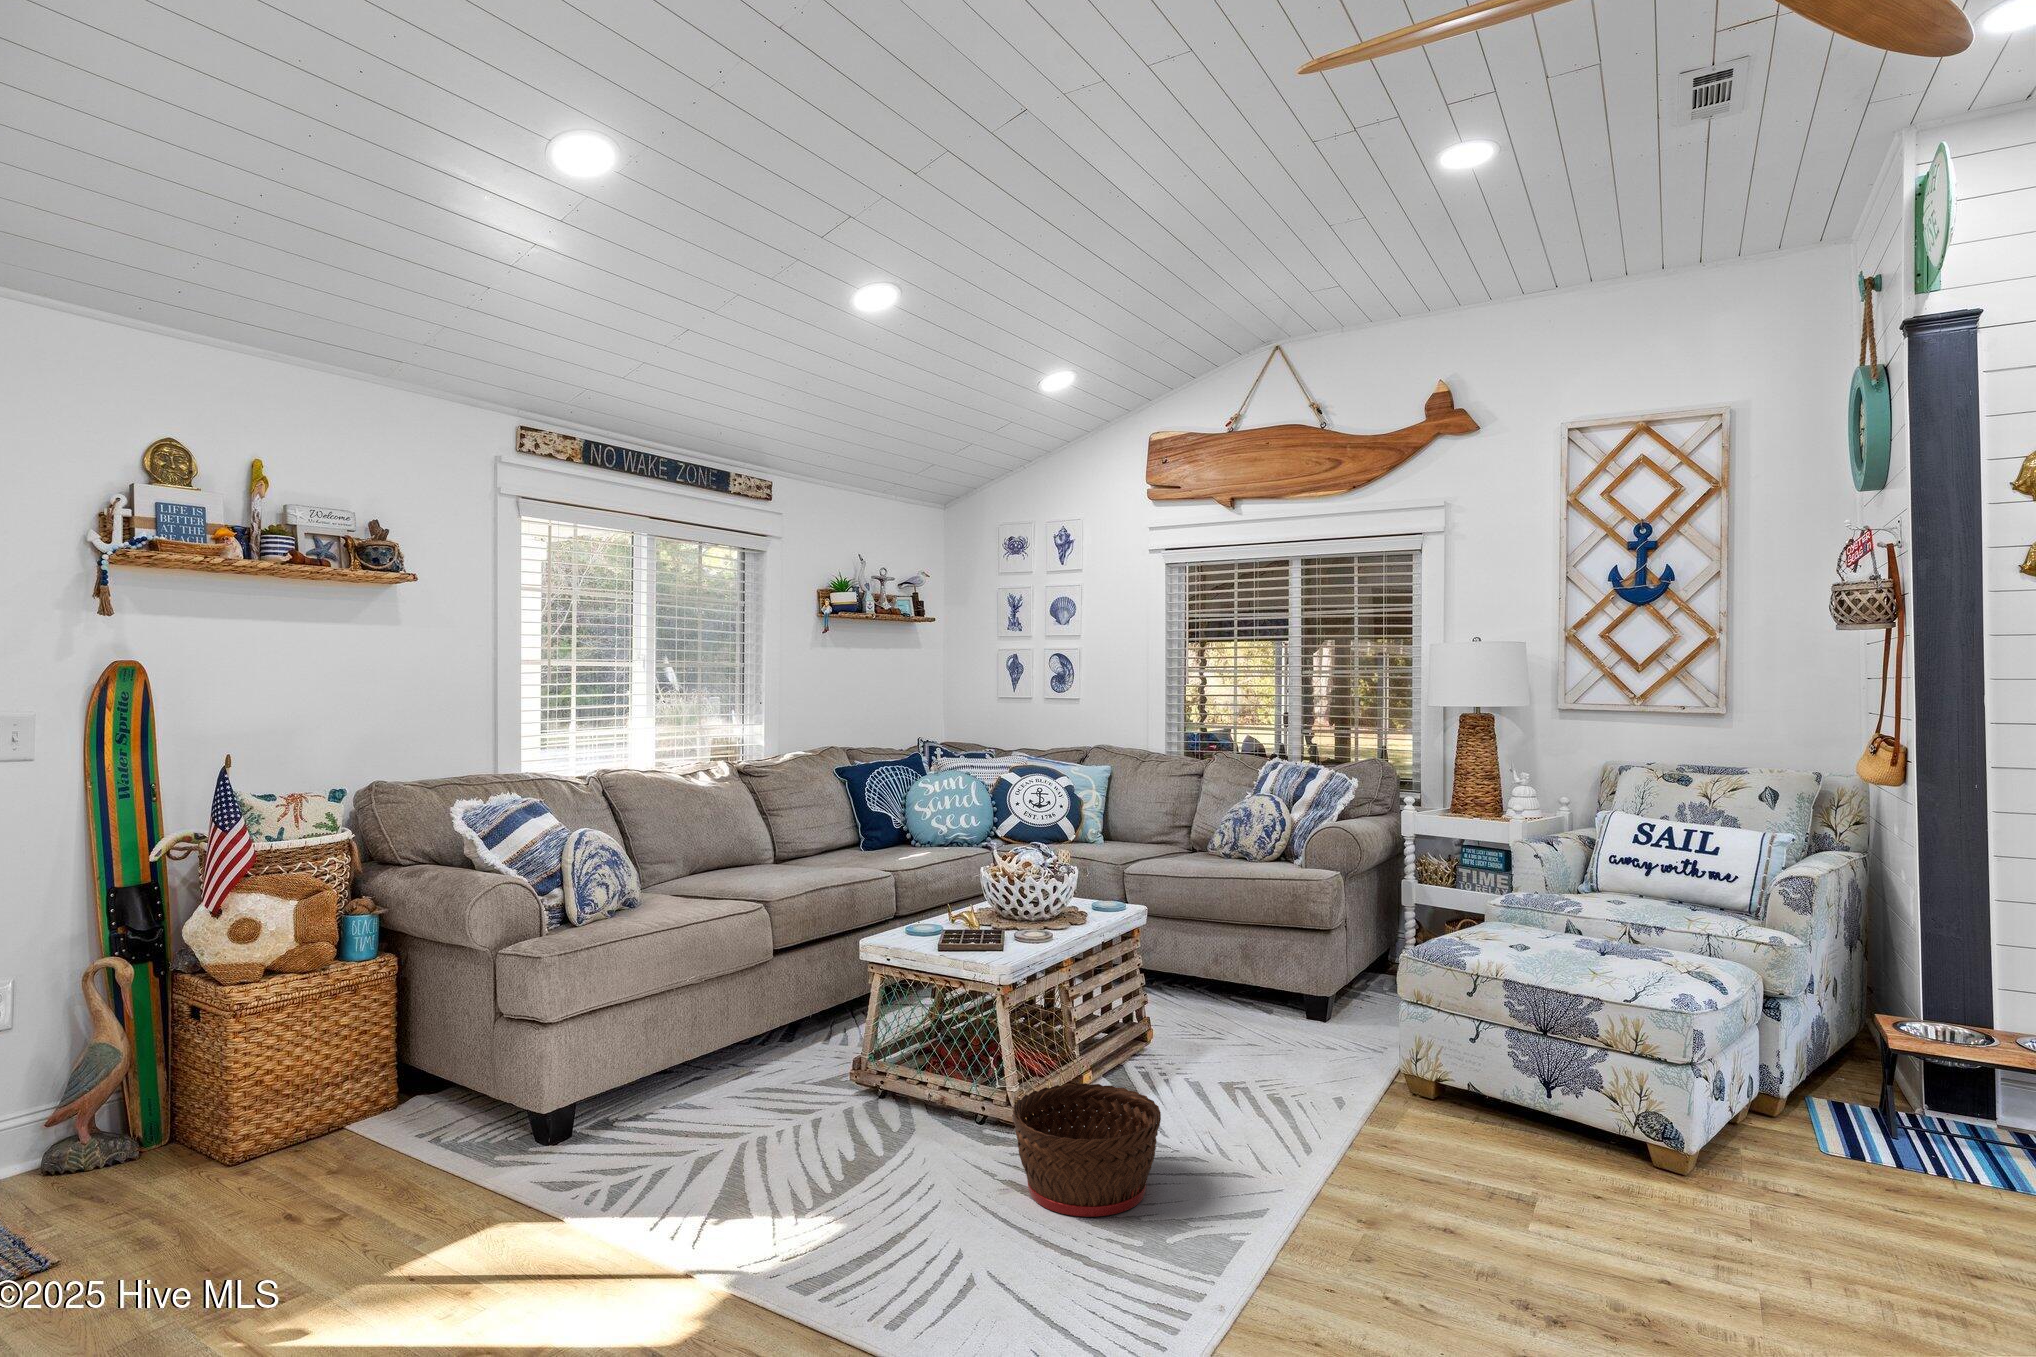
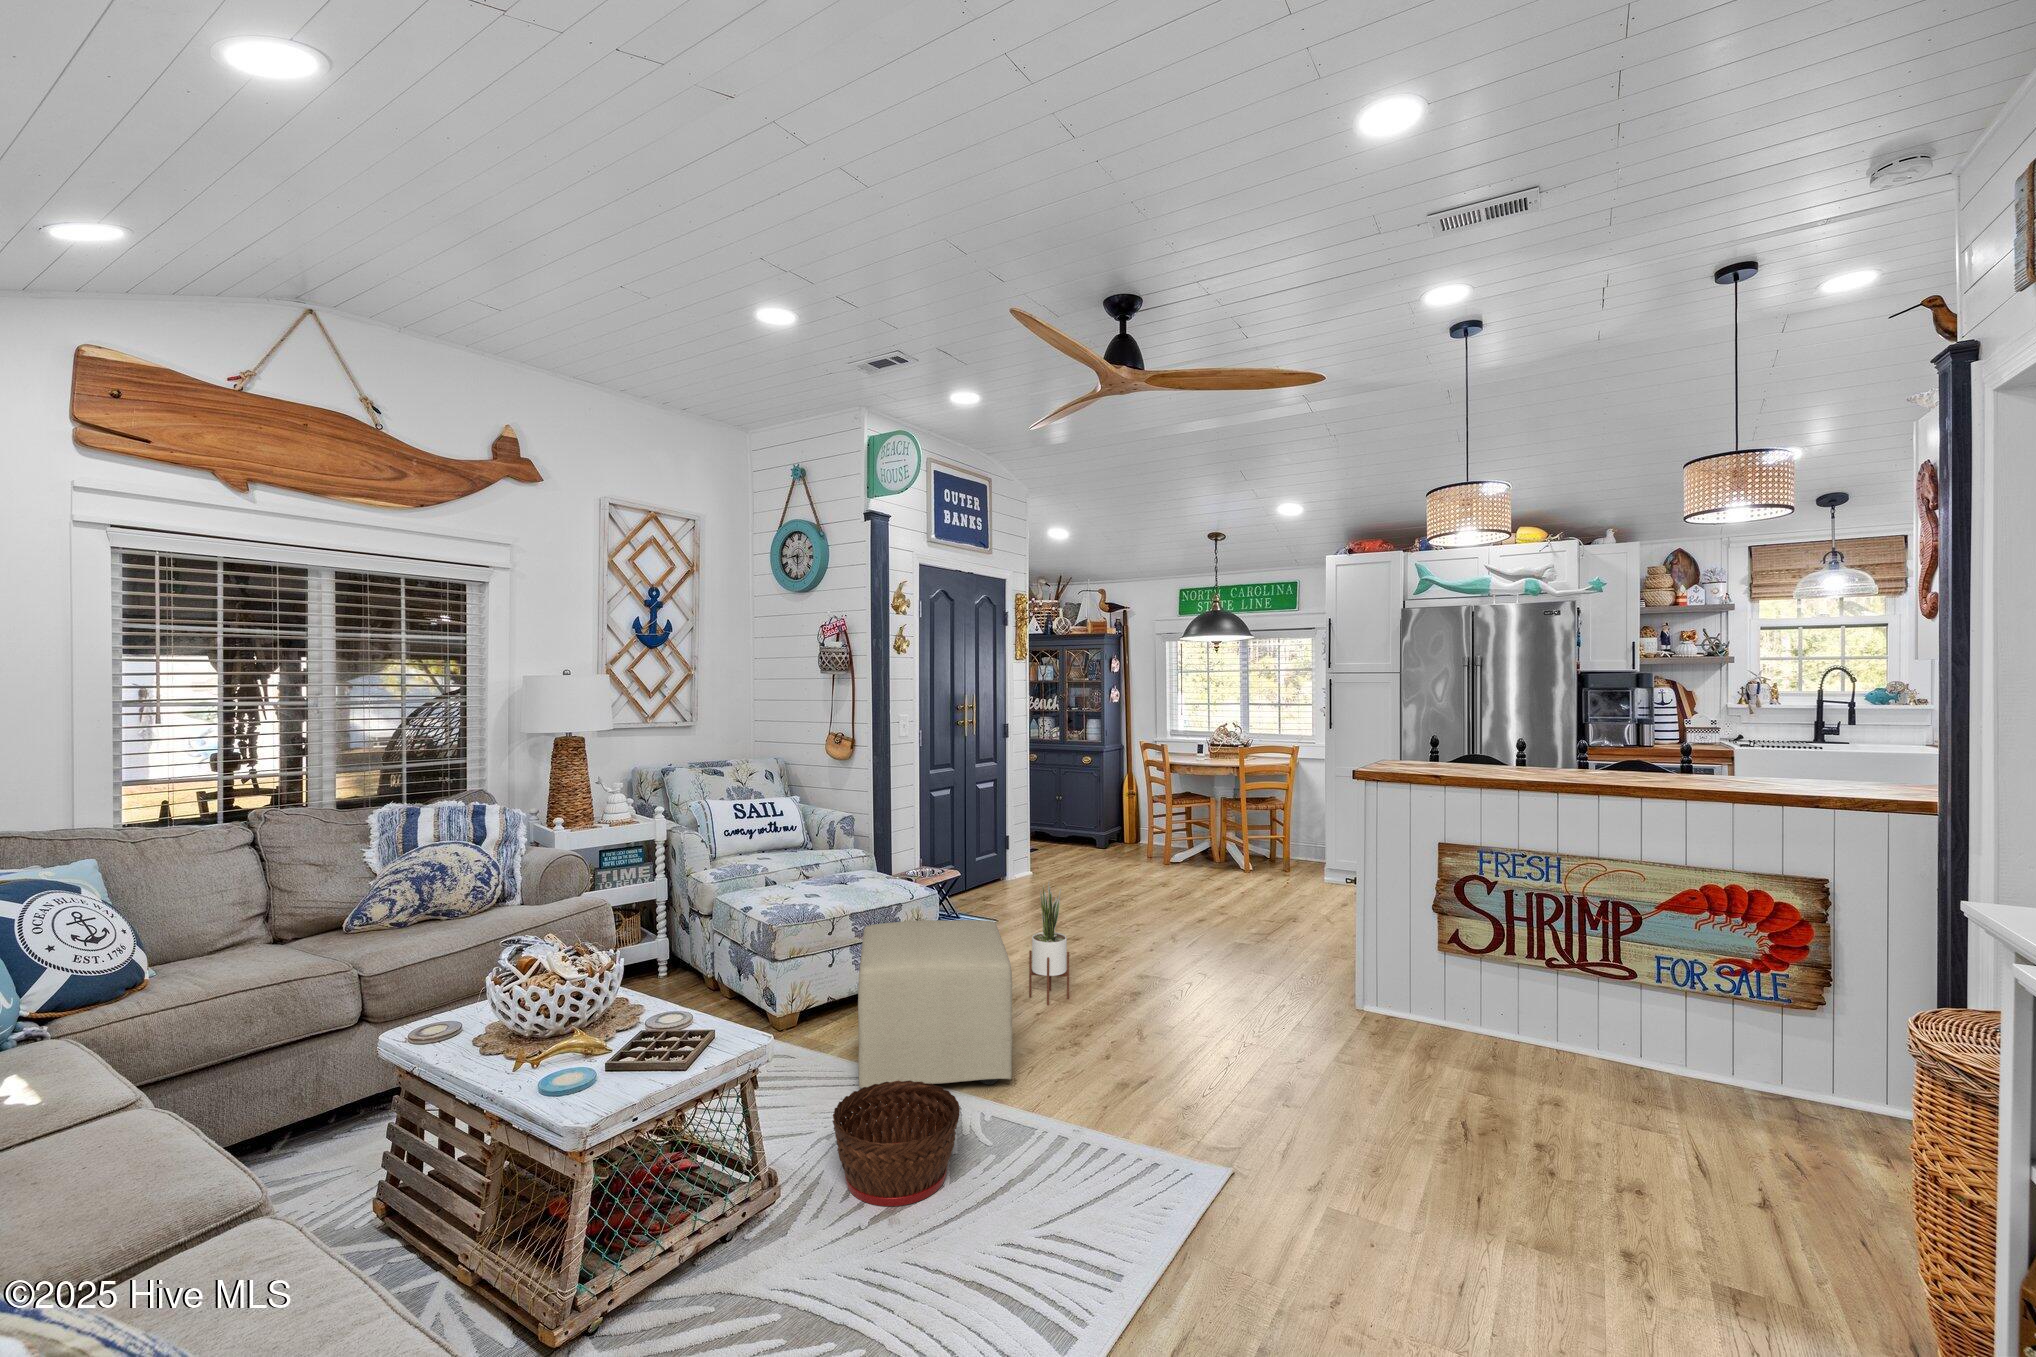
ottoman: none [1253,979,1561,1242] -> present [858,920,1012,1088]
potted plant: none [1741,1038,1835,1322] -> present [1029,882,1069,1005]

